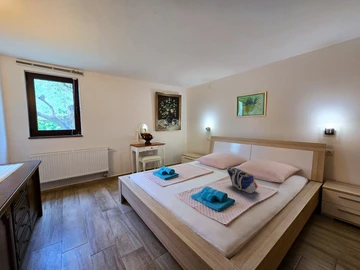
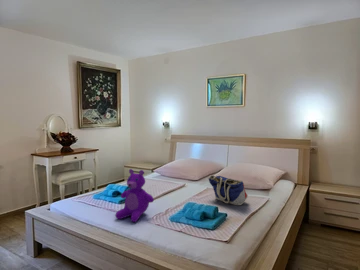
teddy bear: none [156,158,182,195] -> present [116,169,154,222]

